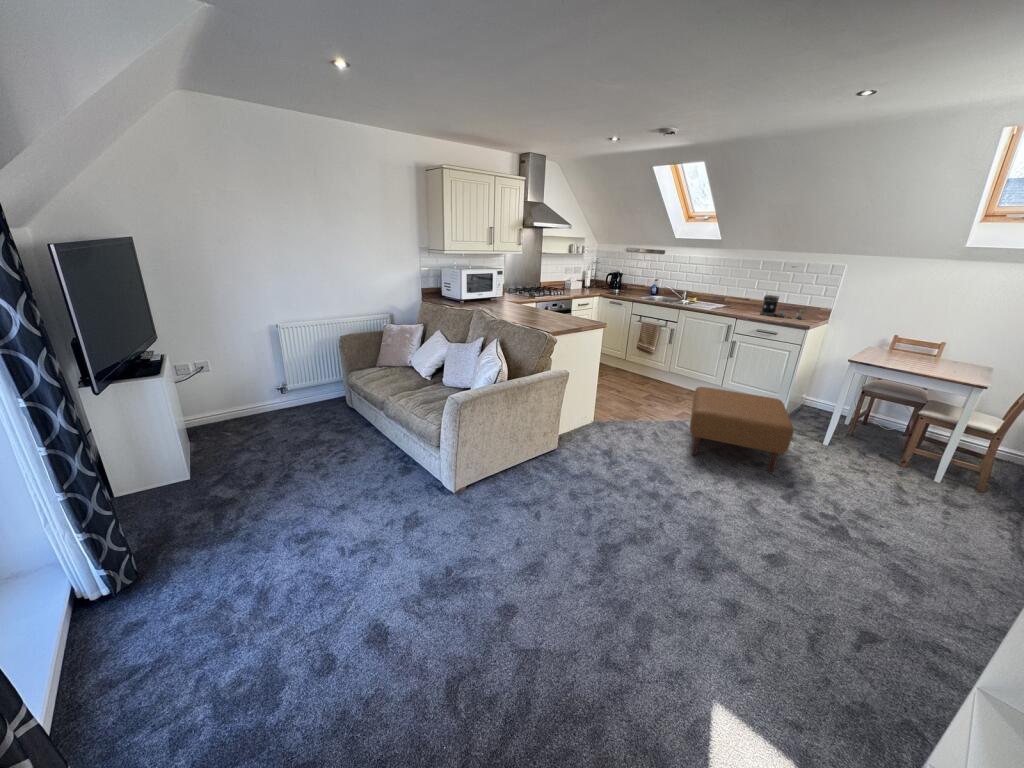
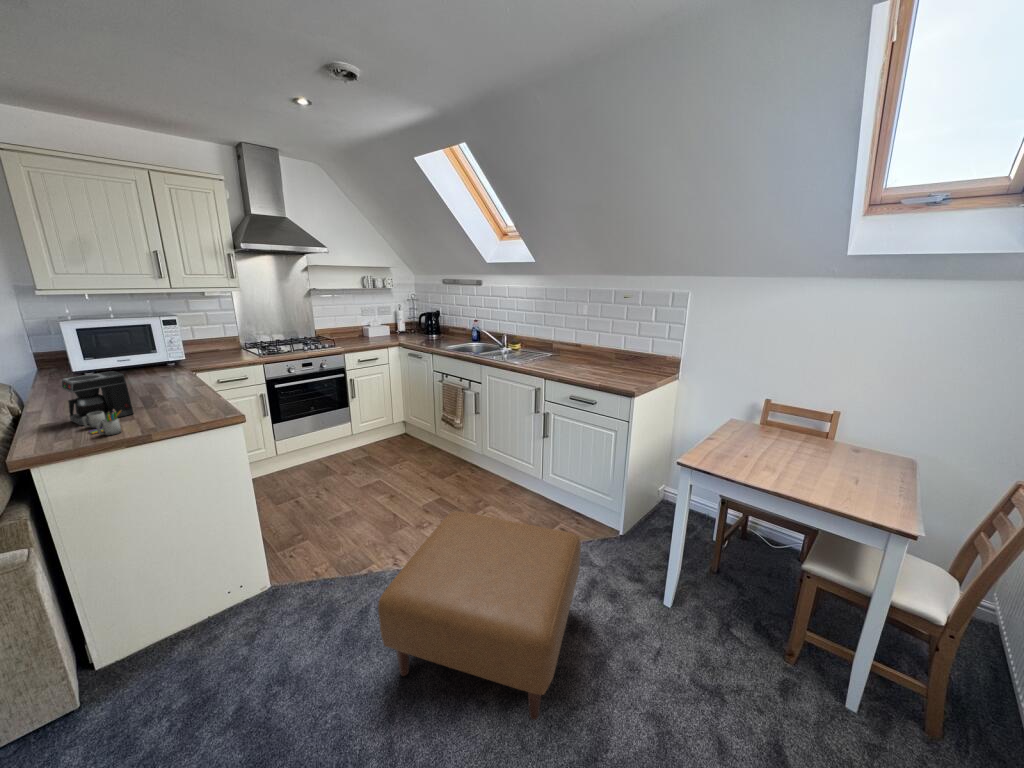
coffee maker: present [760,295,805,319] -> present [62,371,133,436]

